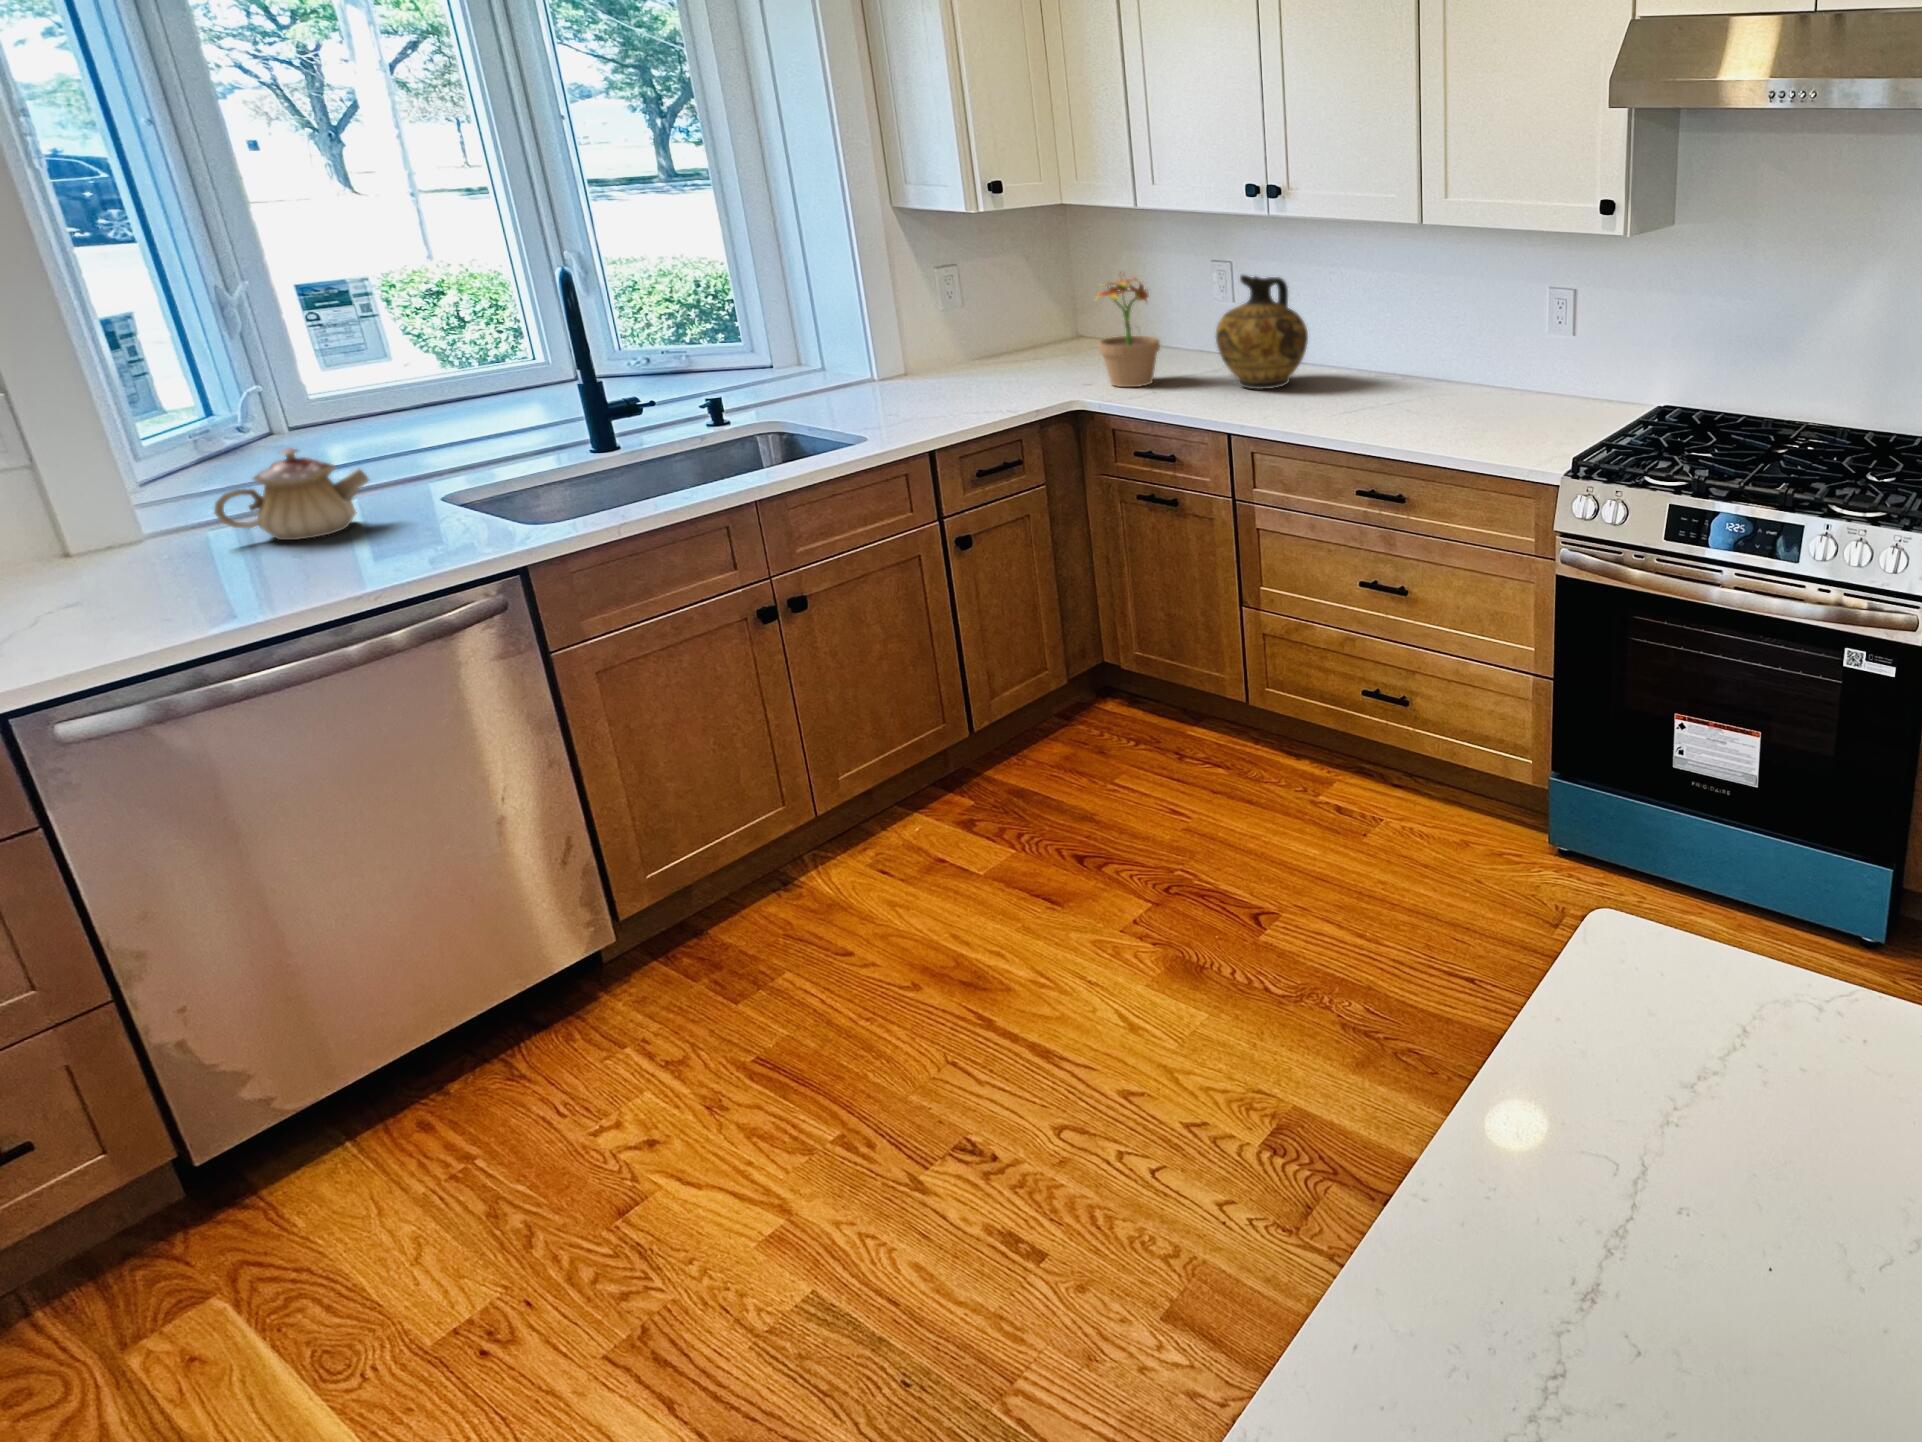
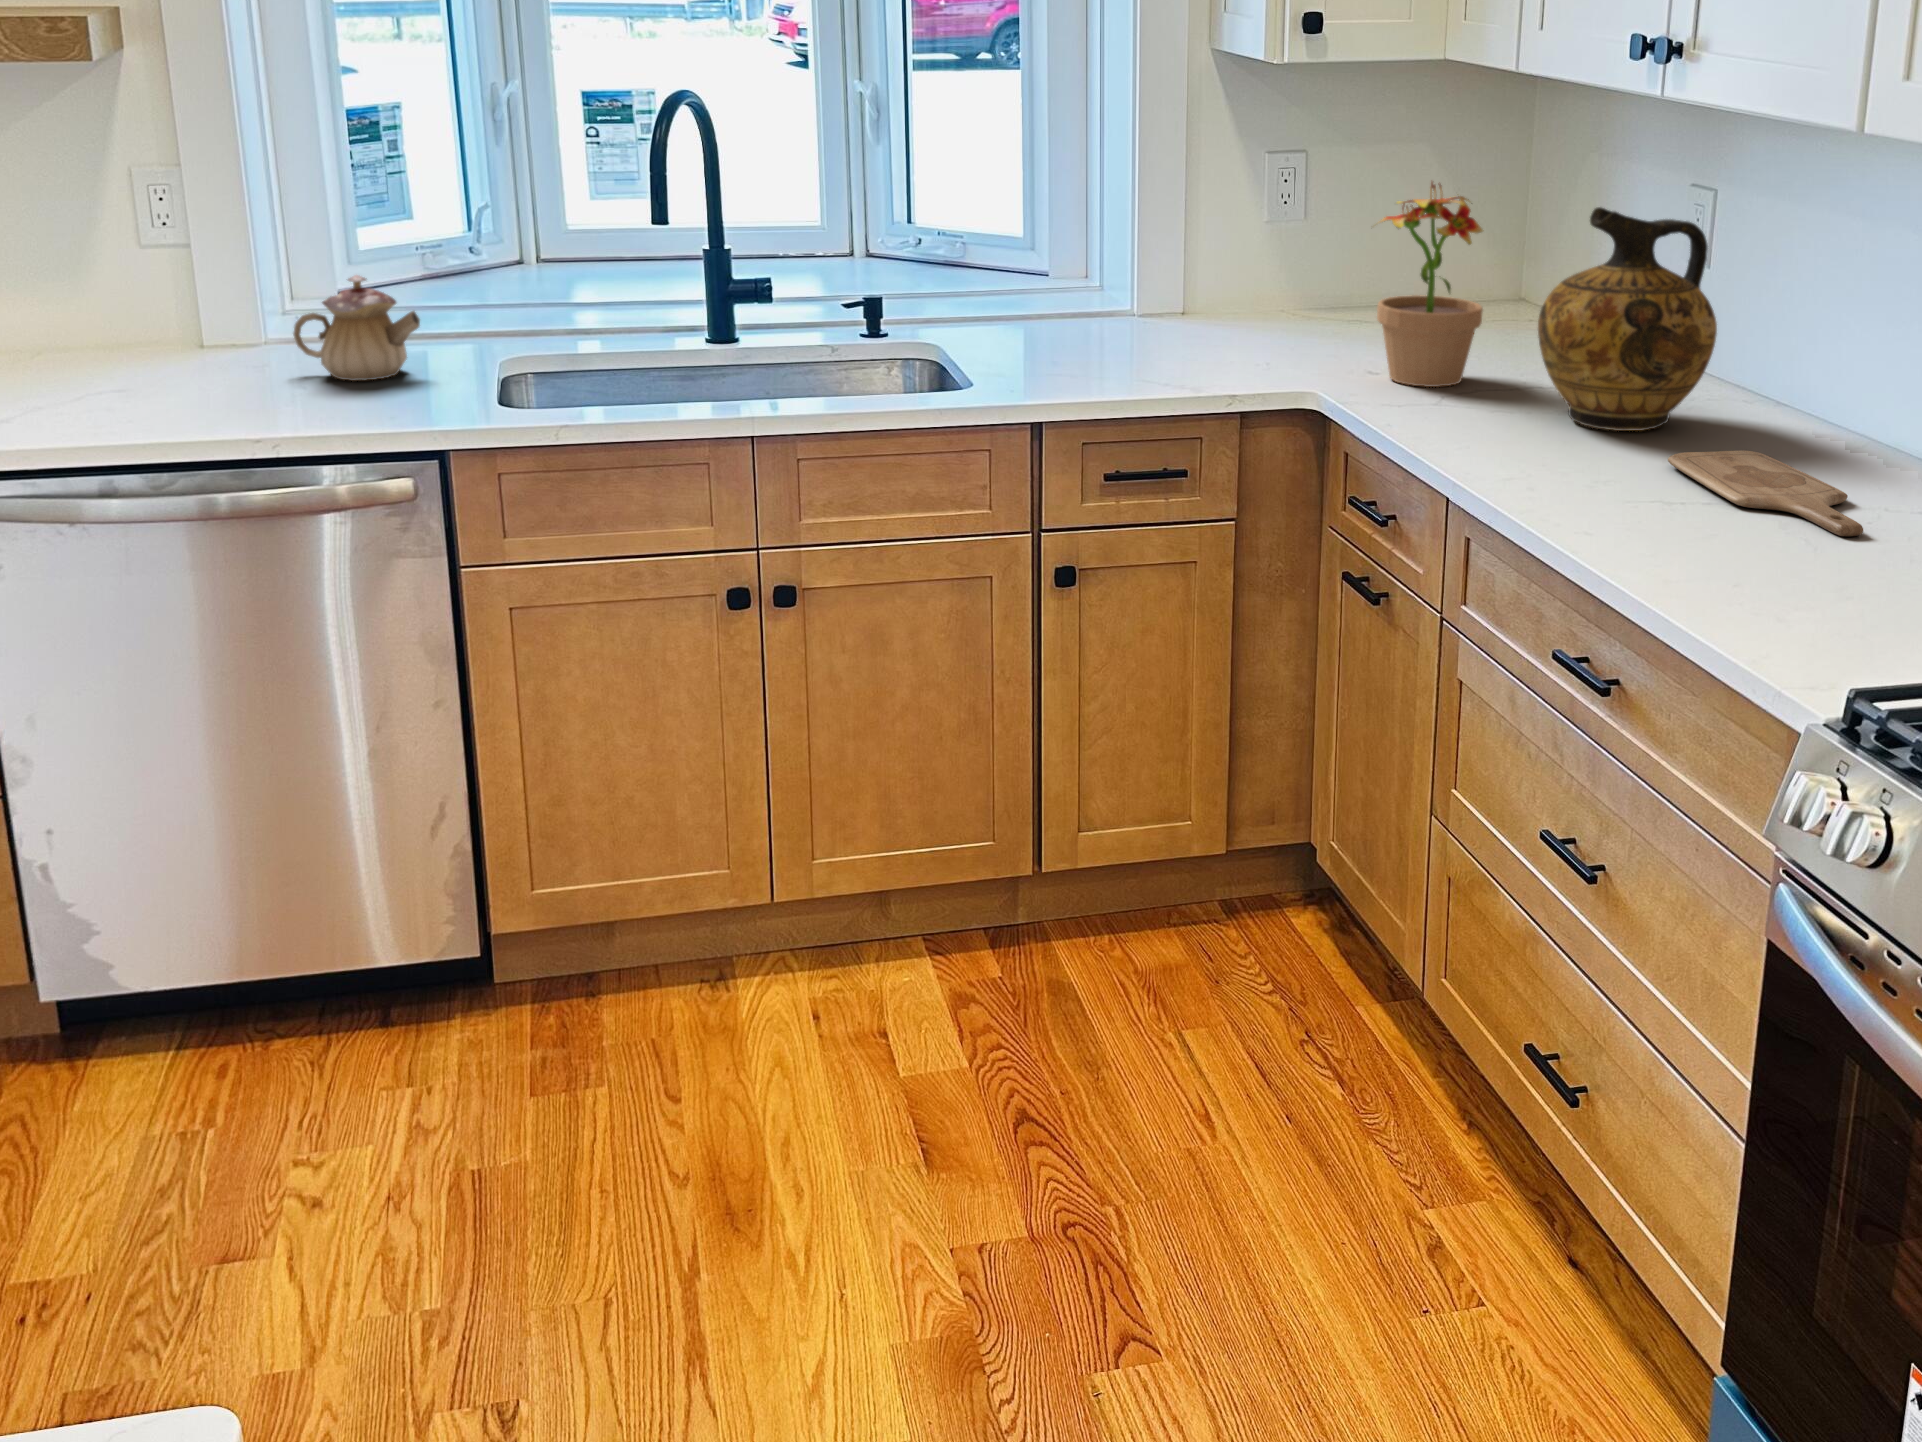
cutting board: none [1325,385,1453,411] -> present [1668,450,1863,536]

